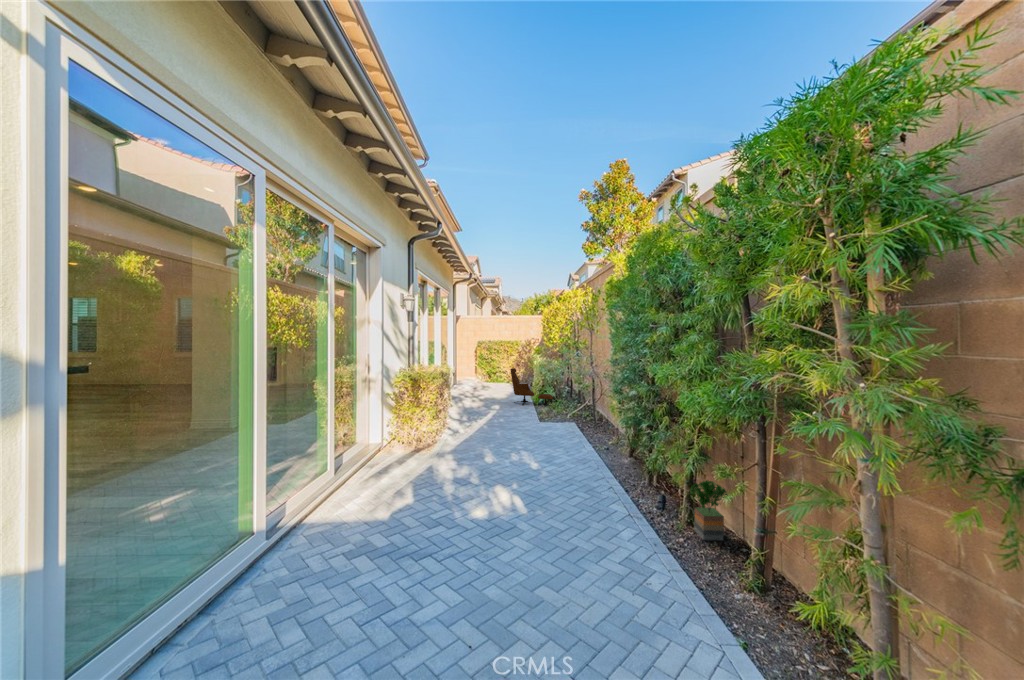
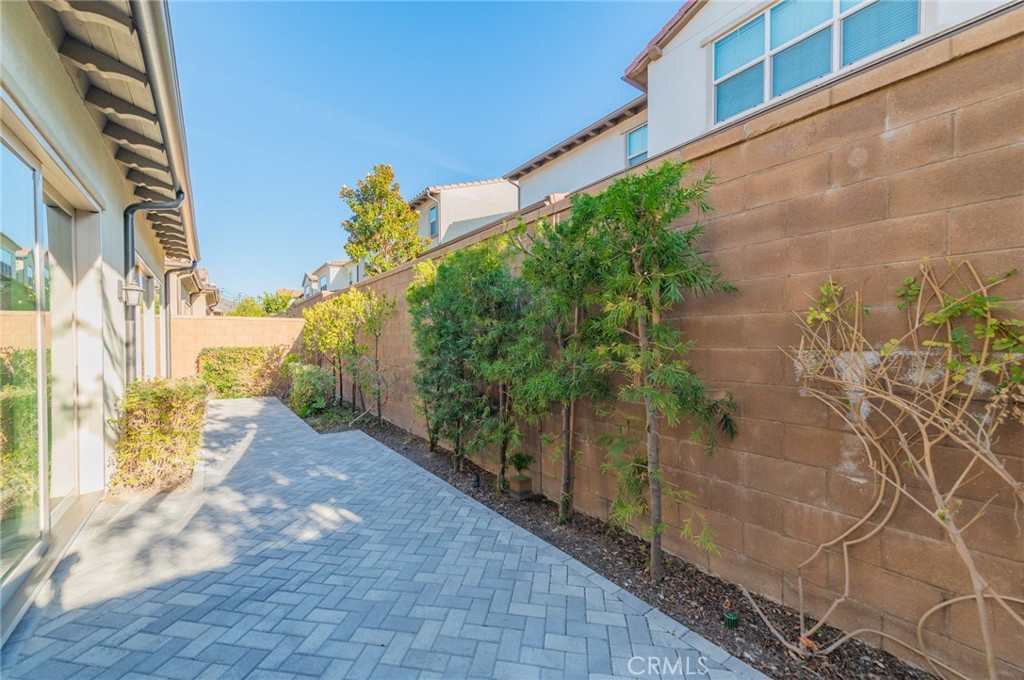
lounge chair: present [511,368,553,405] -> none [267,379,323,421]

